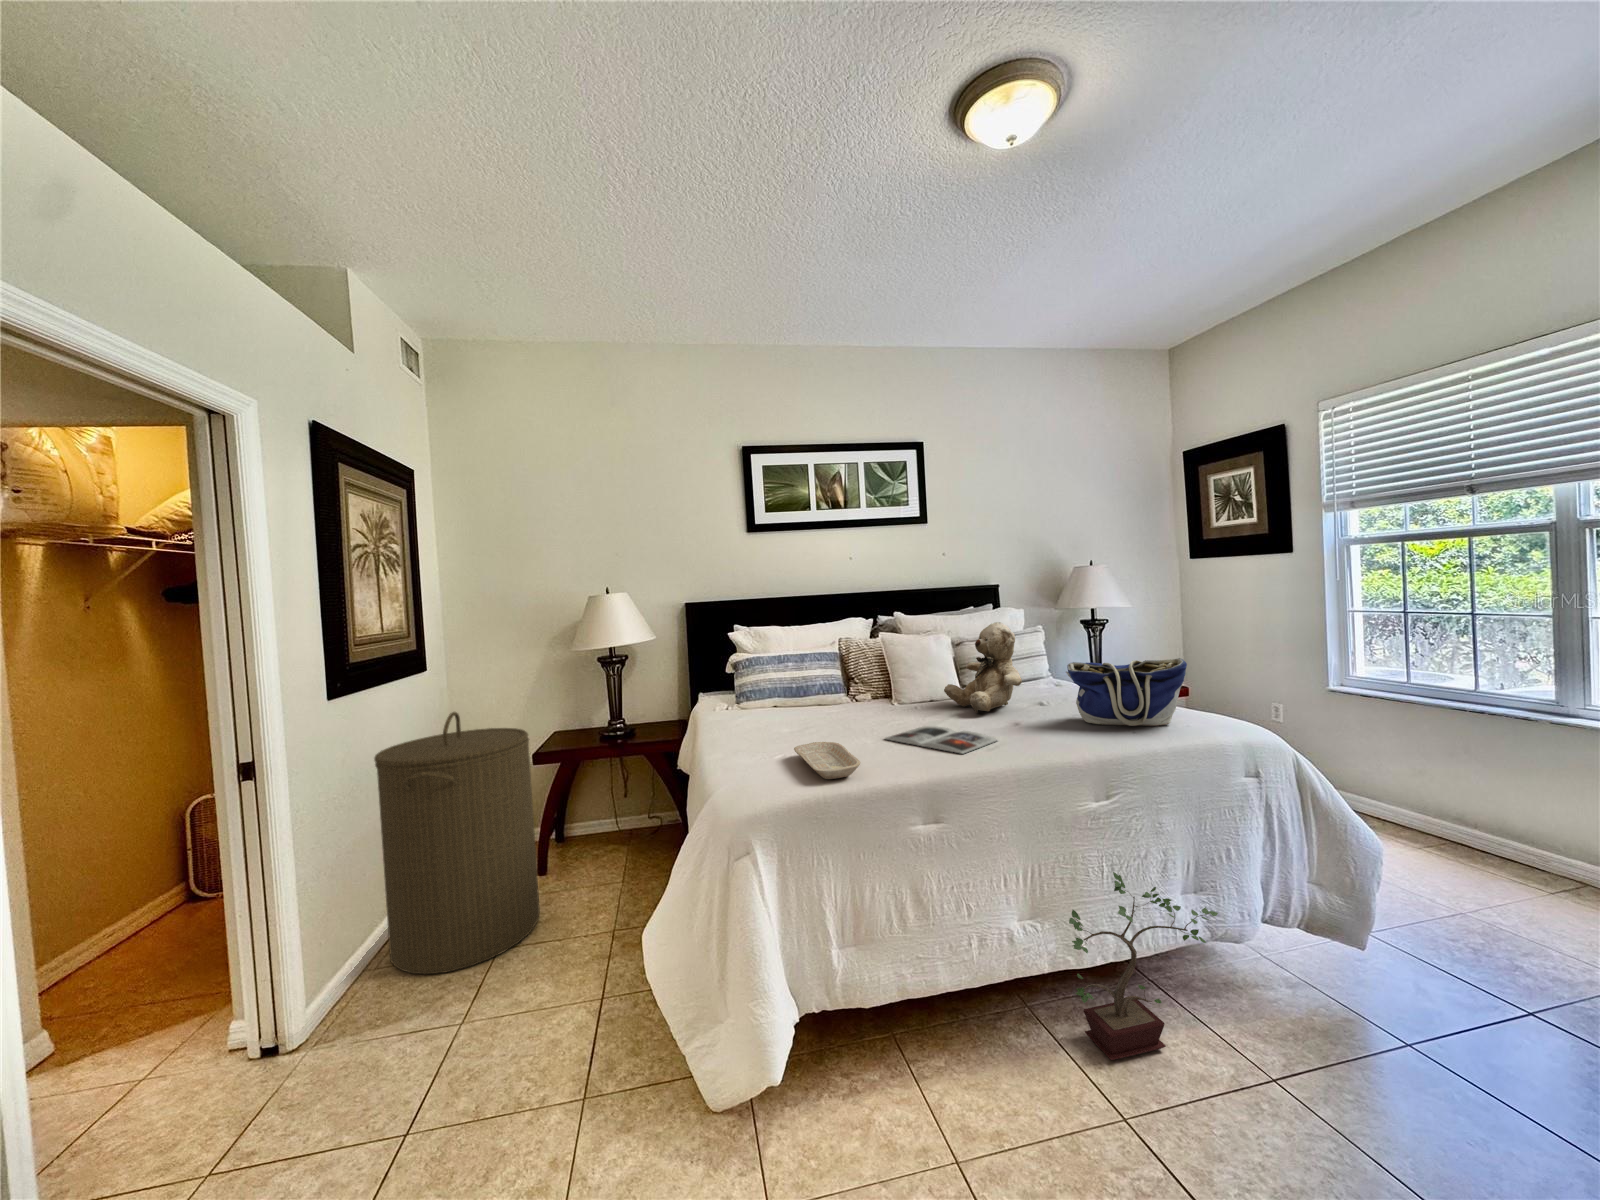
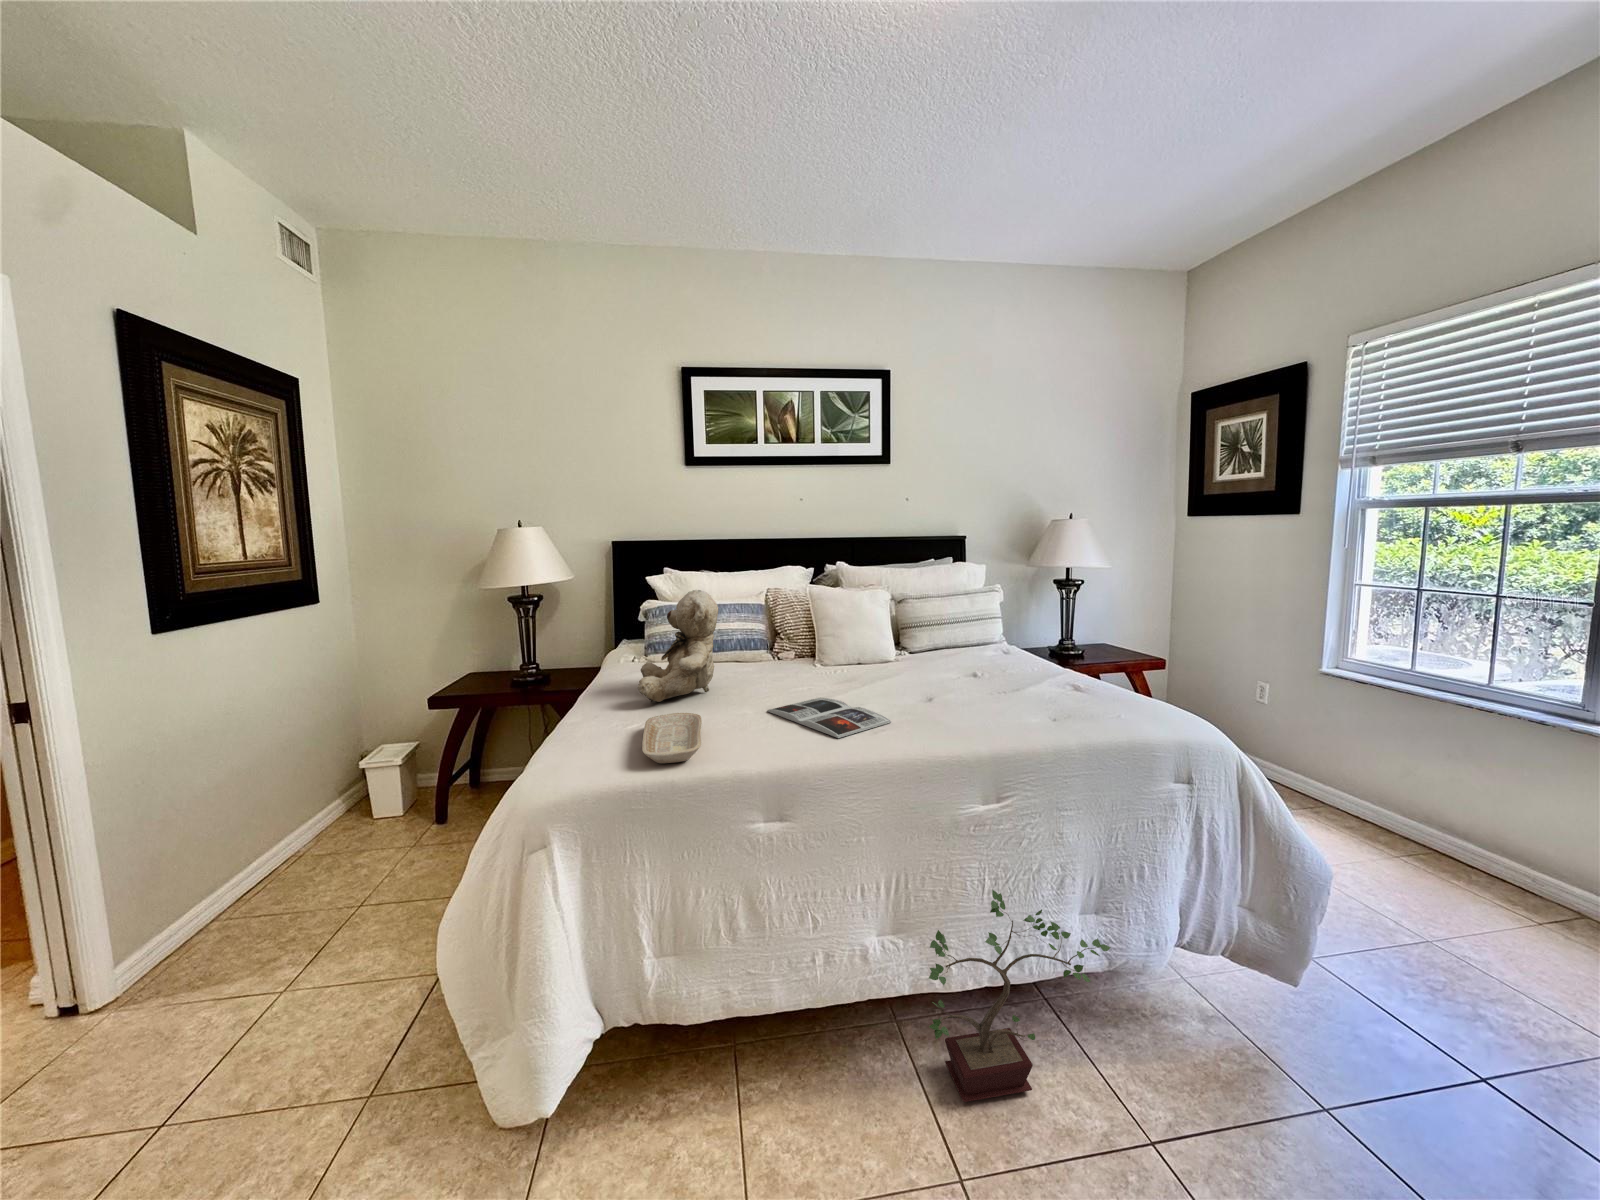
teddy bear: present [944,622,1022,713] -> present [638,590,718,702]
tote bag: present [1066,658,1187,726] -> none [986,634,1124,714]
laundry hamper: present [374,712,540,974] -> none [214,652,420,929]

